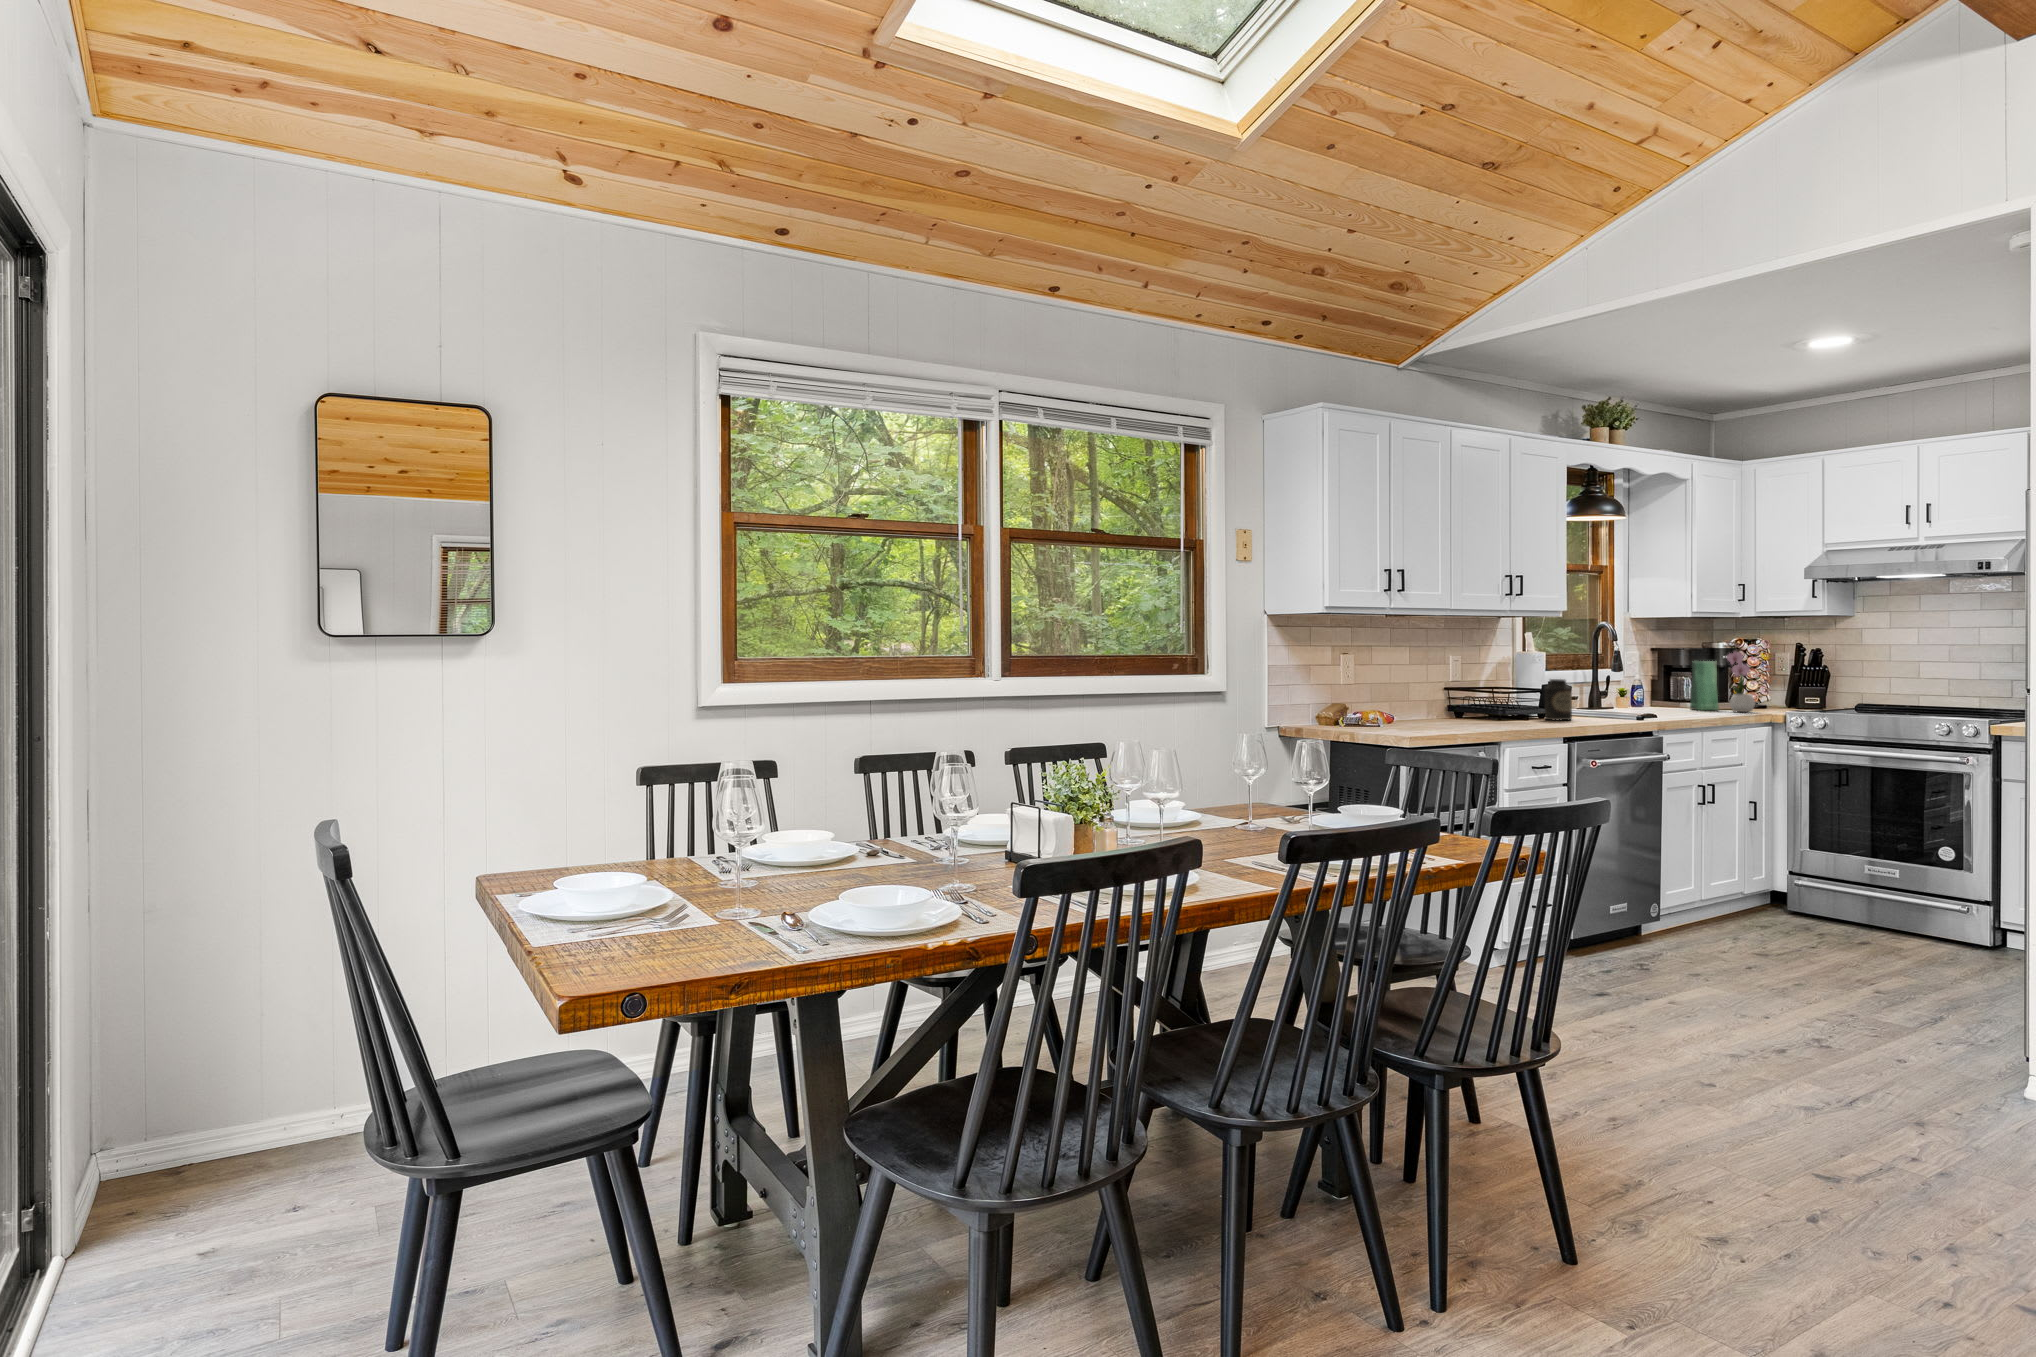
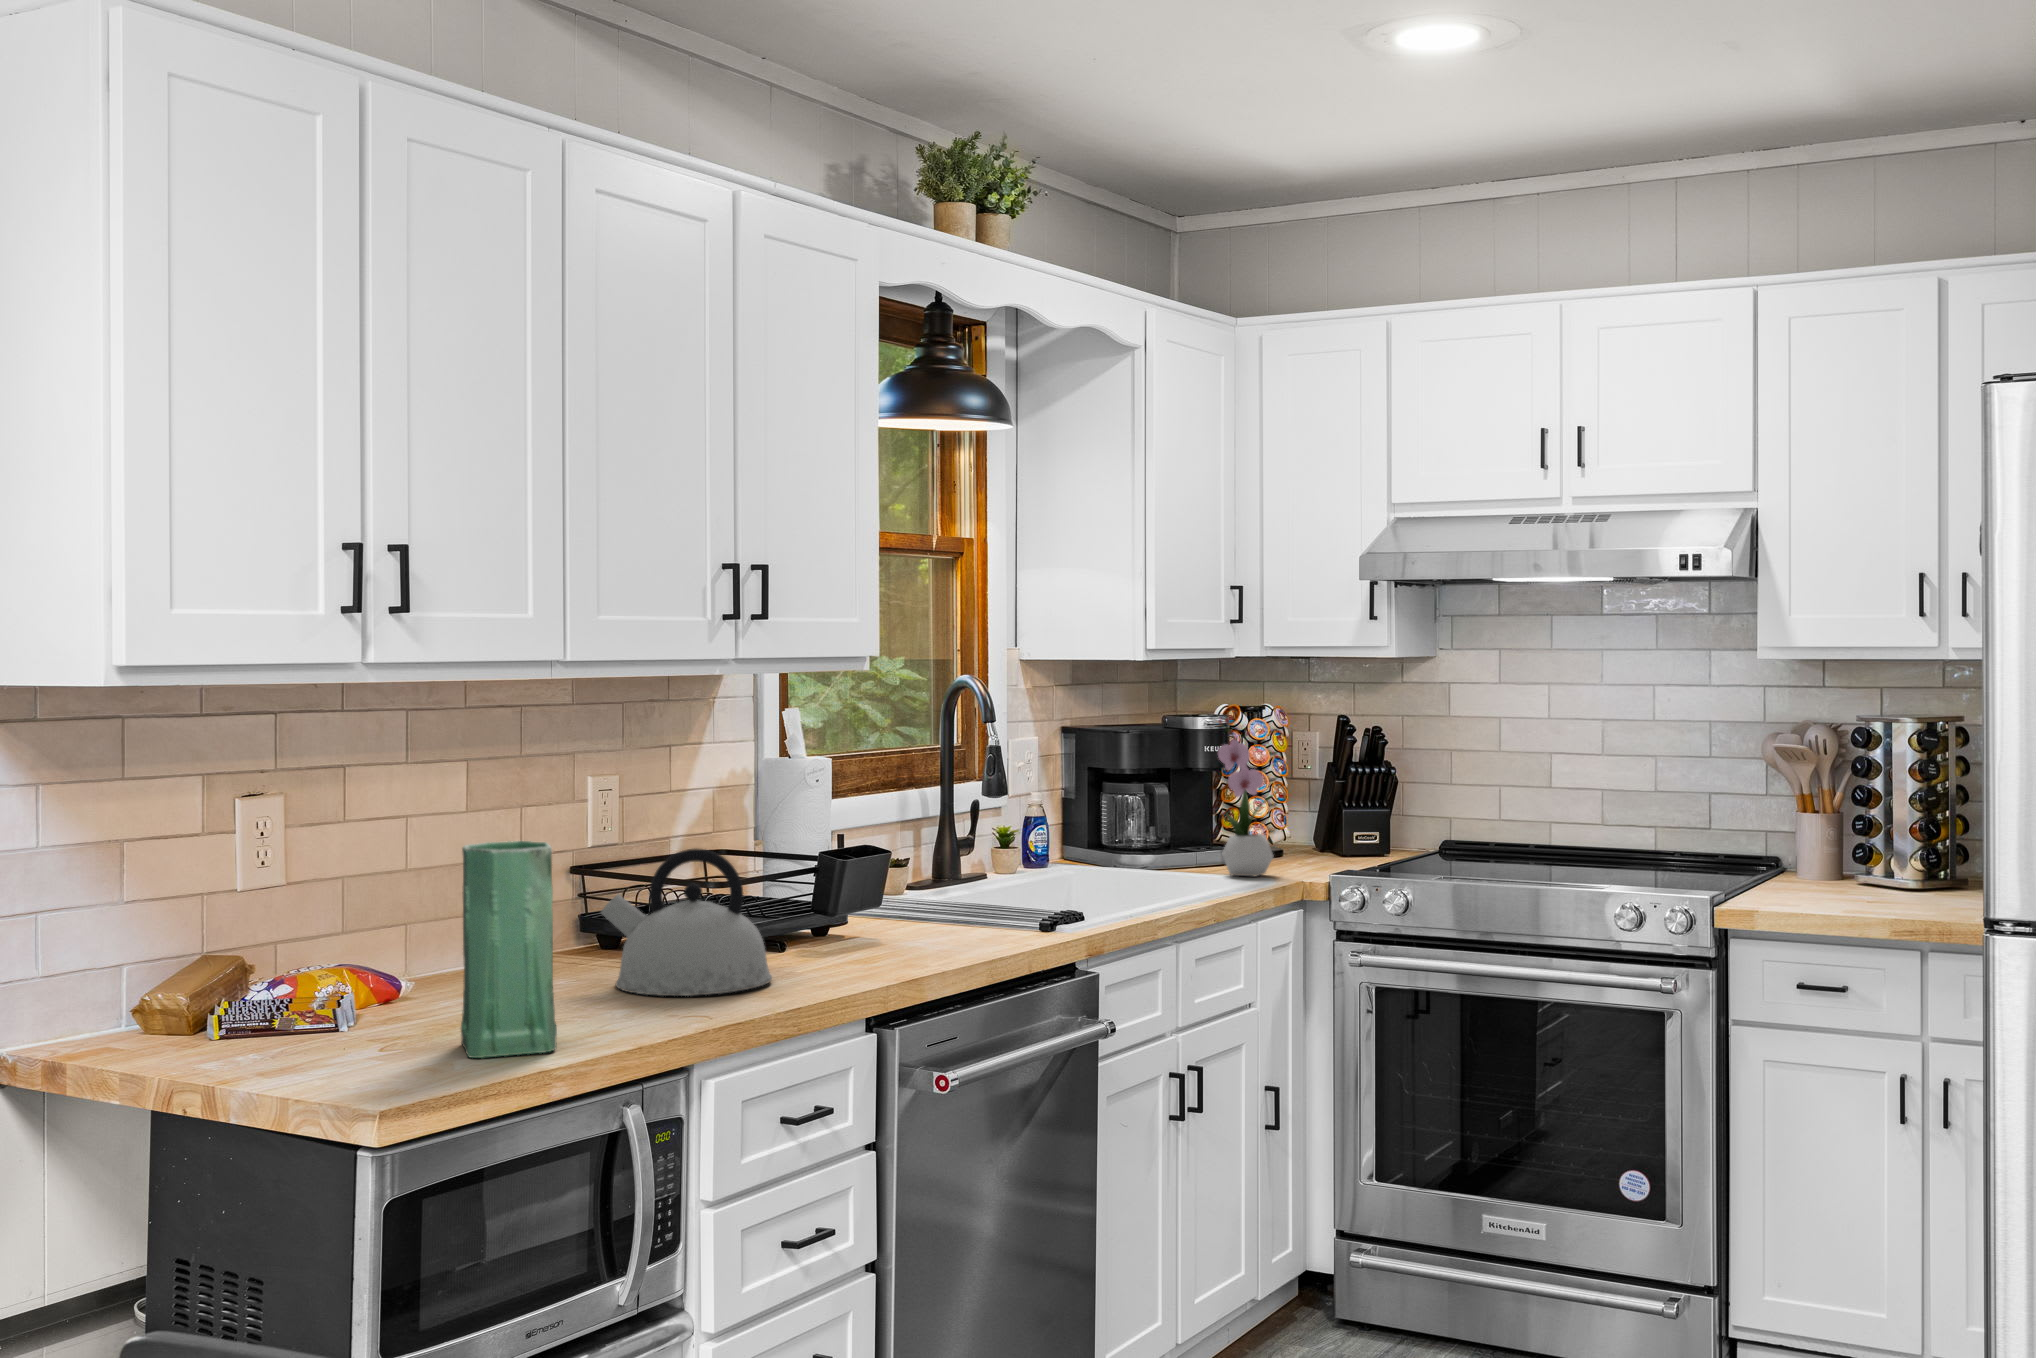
vase: present [1690,661,1719,710] -> present [461,841,557,1058]
kettle: none [1464,676,1526,723] -> present [601,849,772,996]
canister: present [1545,679,1572,720] -> none [826,841,895,957]

